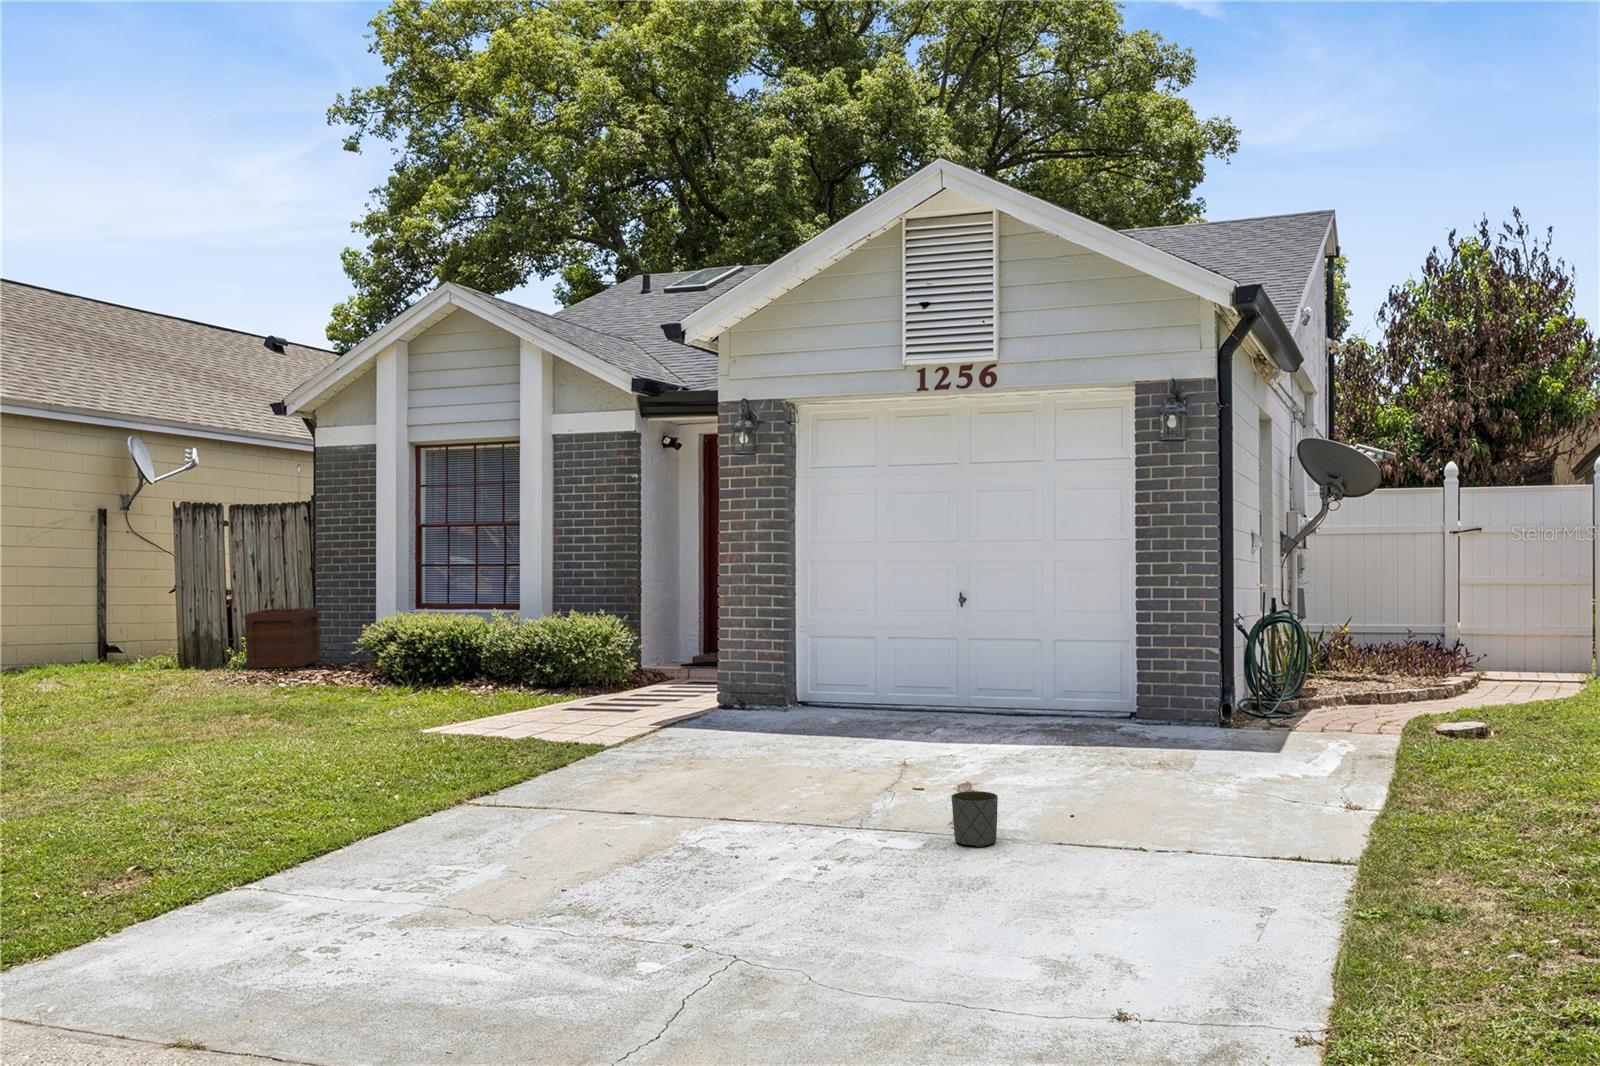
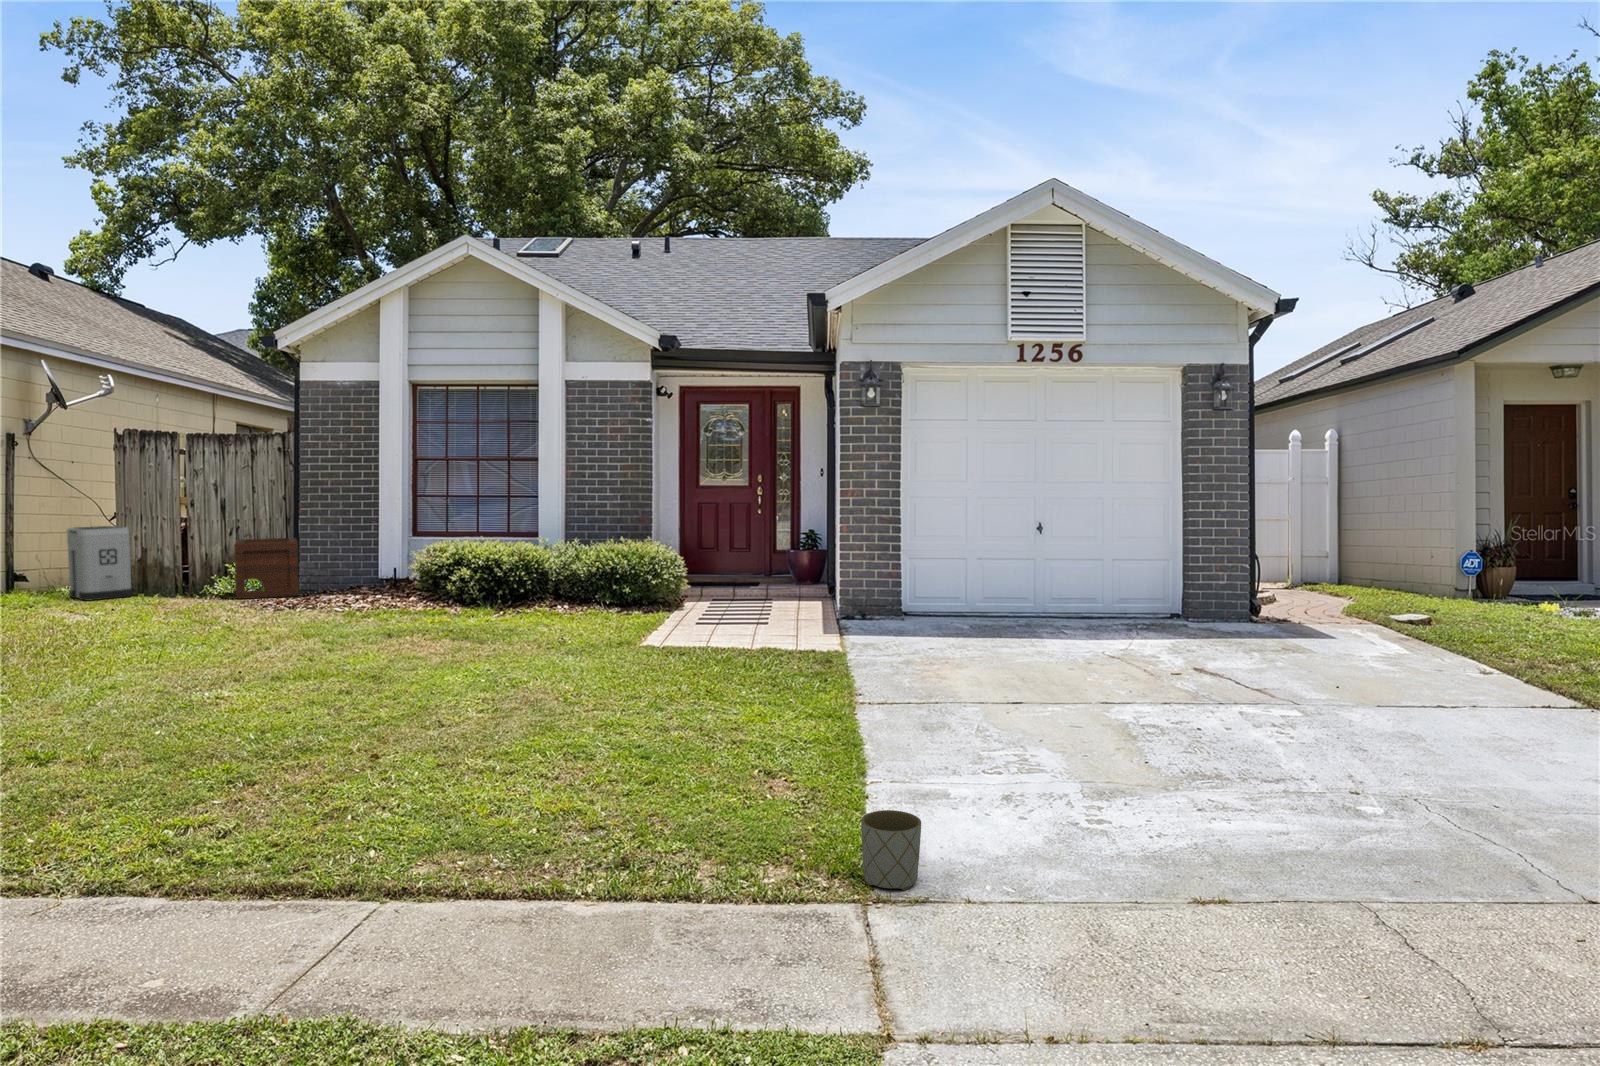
trash can: none [132,597,181,667] -> present [67,526,132,601]
planter: present [952,791,998,848] -> present [861,810,921,890]

